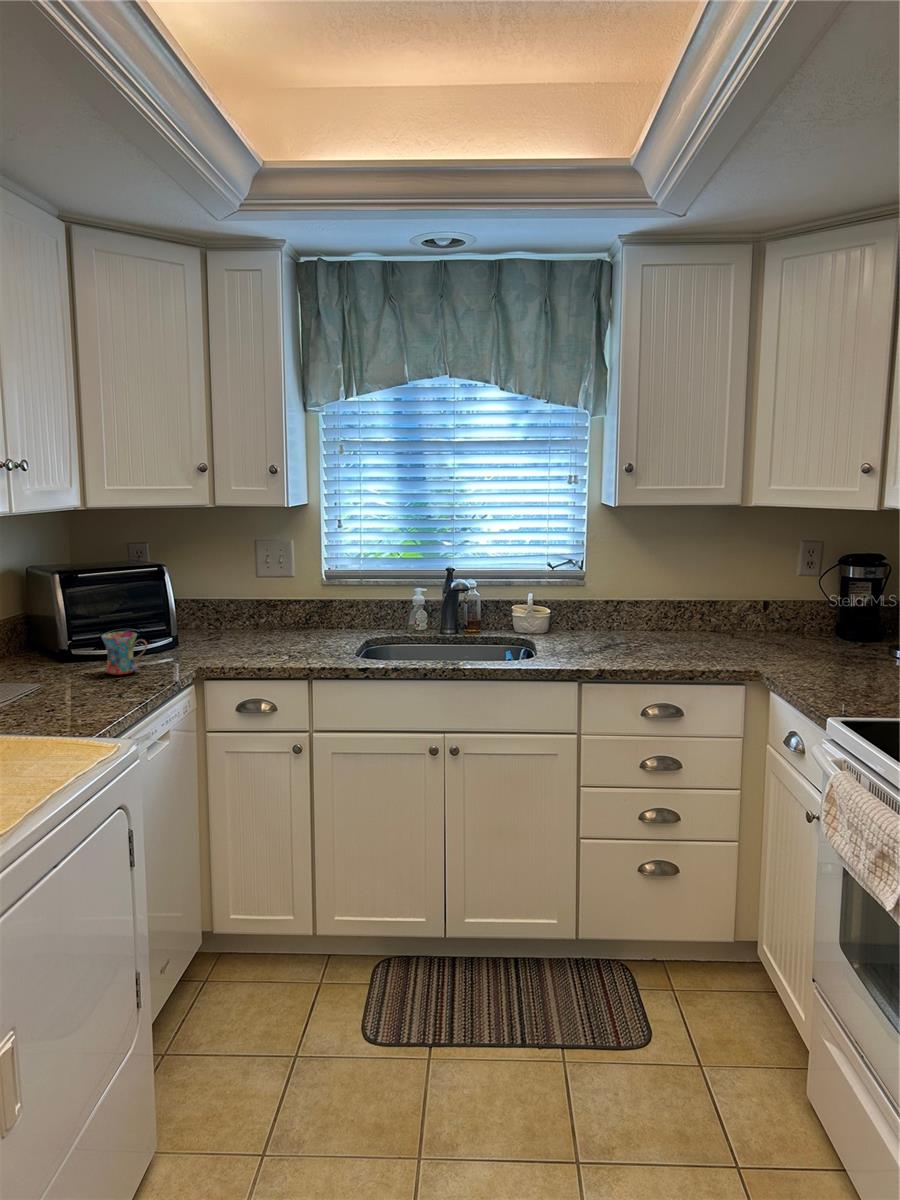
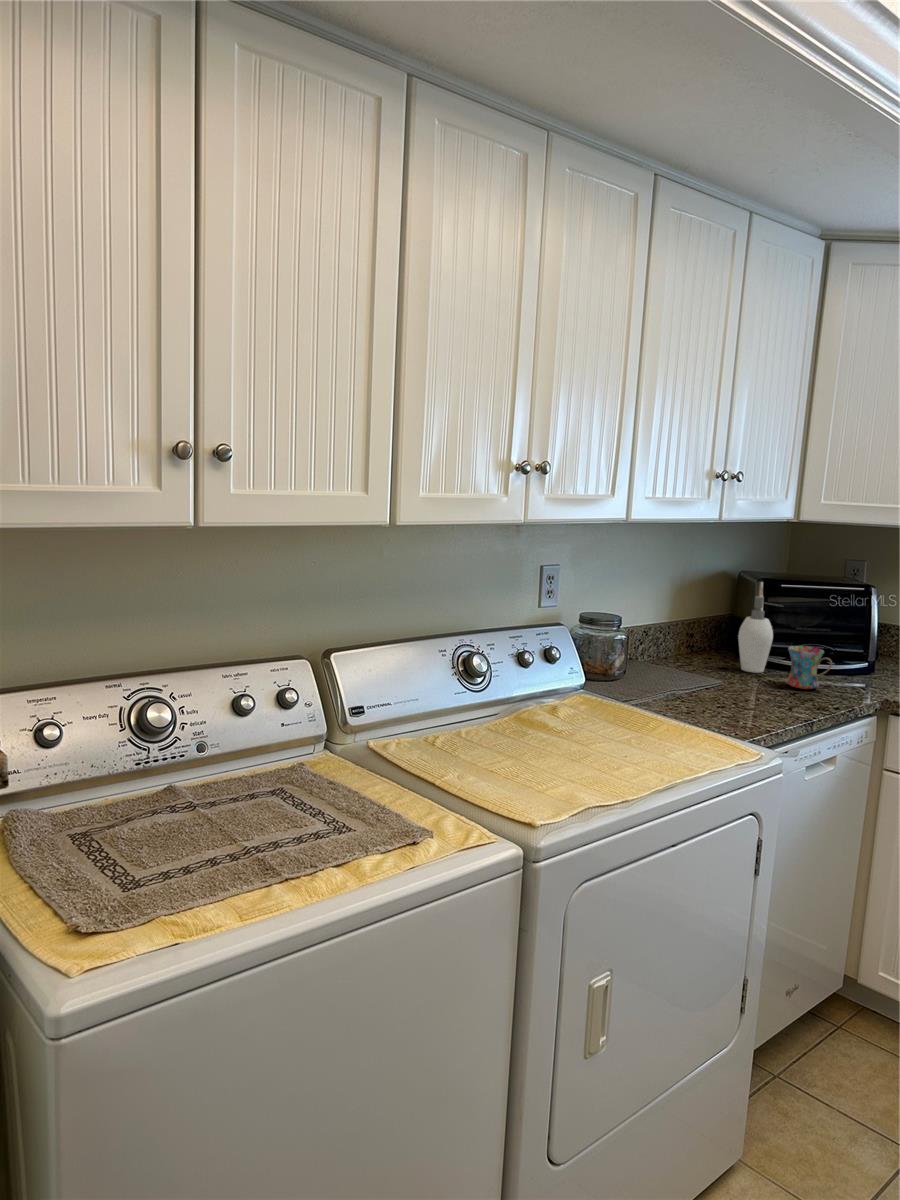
soap dispenser: none [44,589,87,669] -> present [738,596,773,673]

